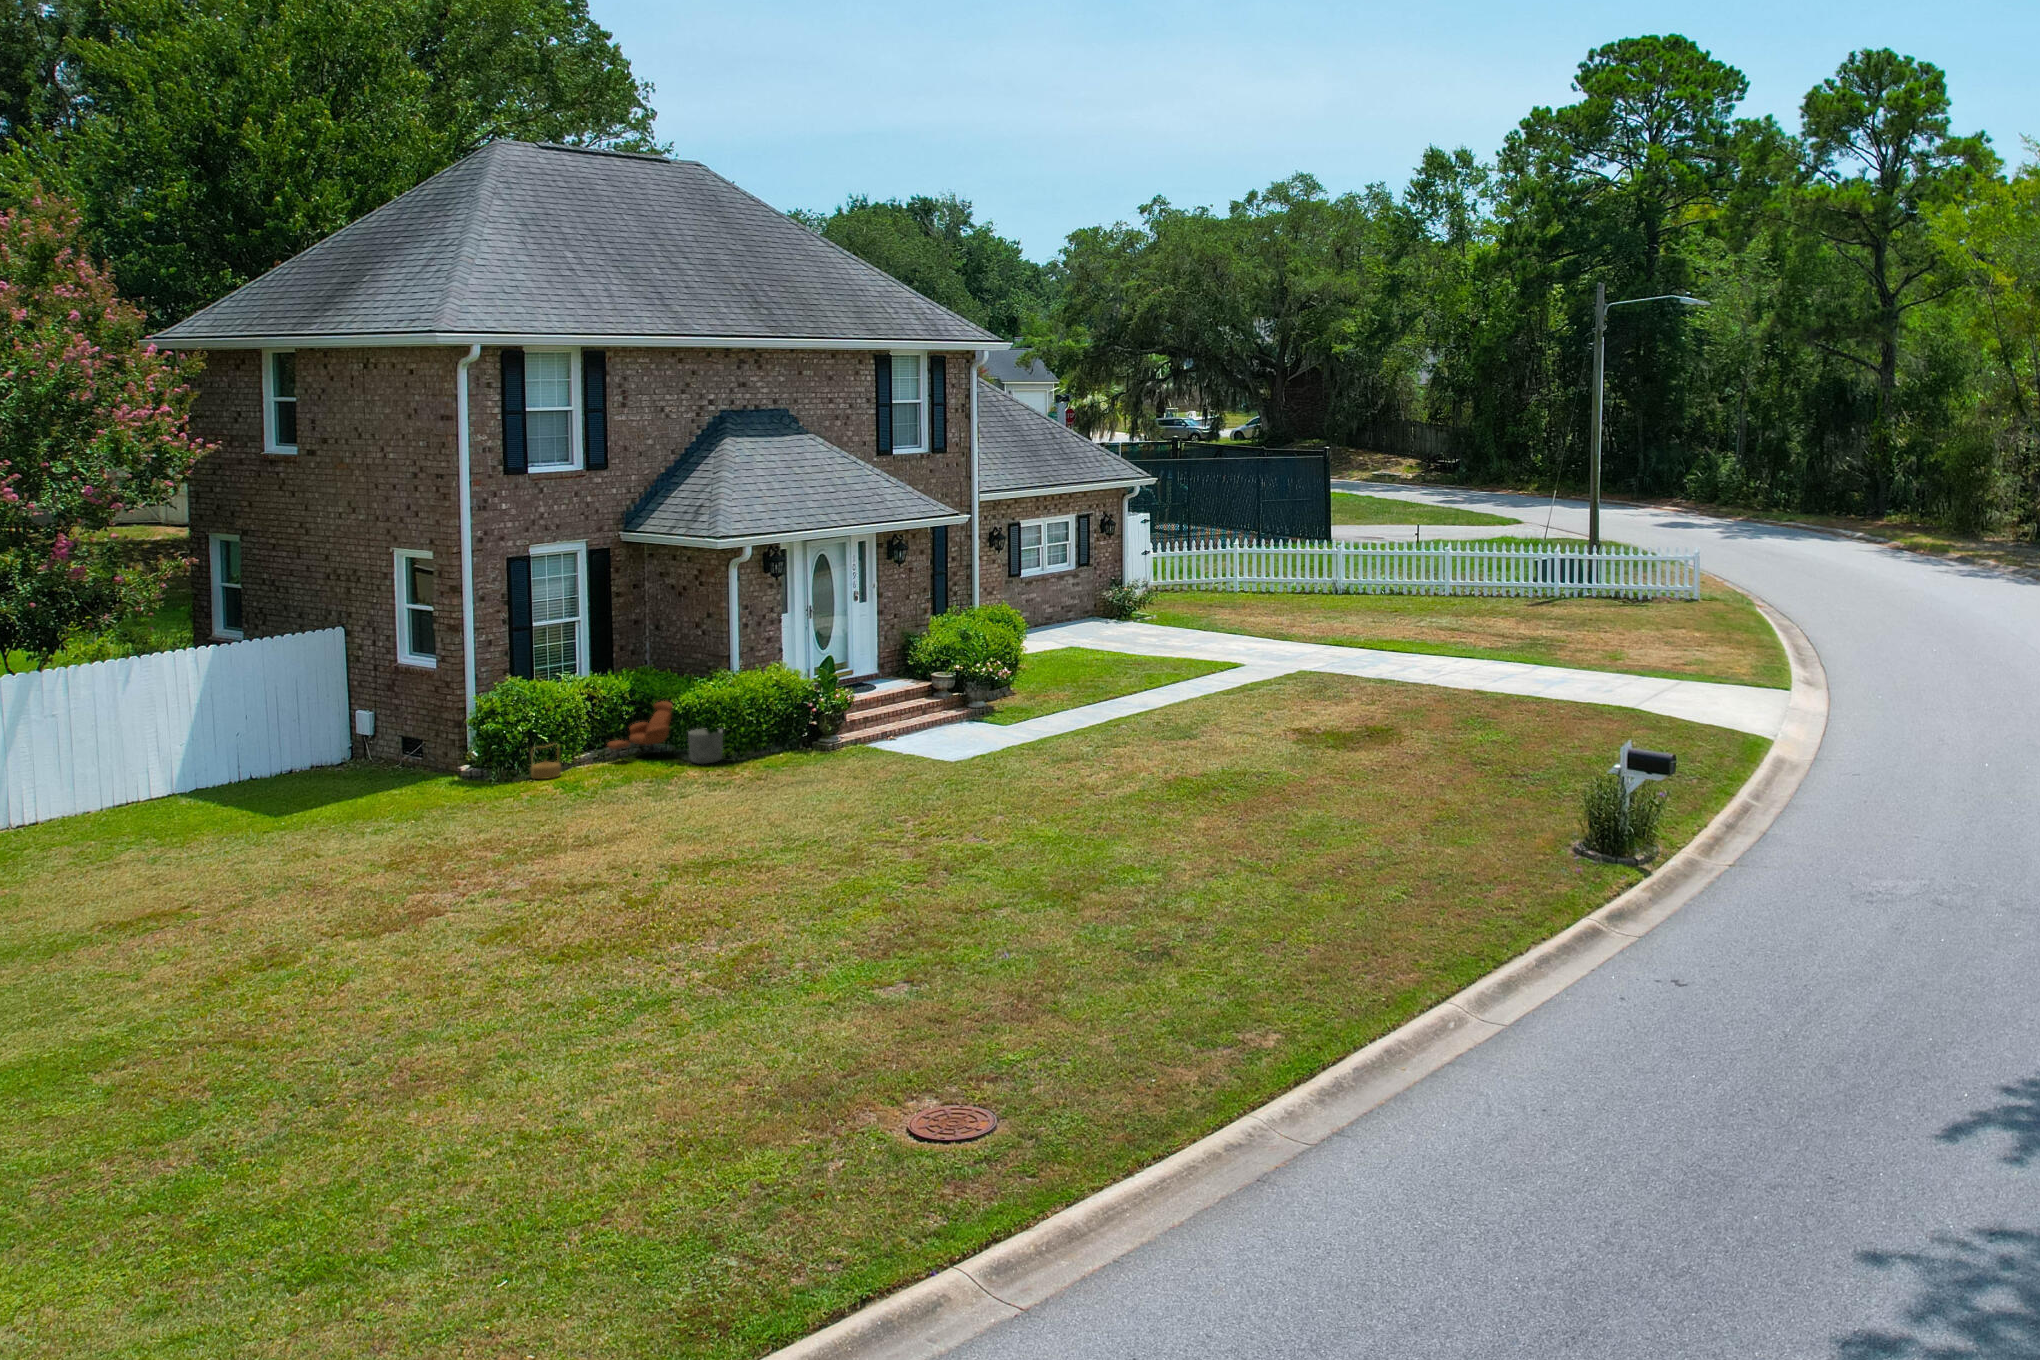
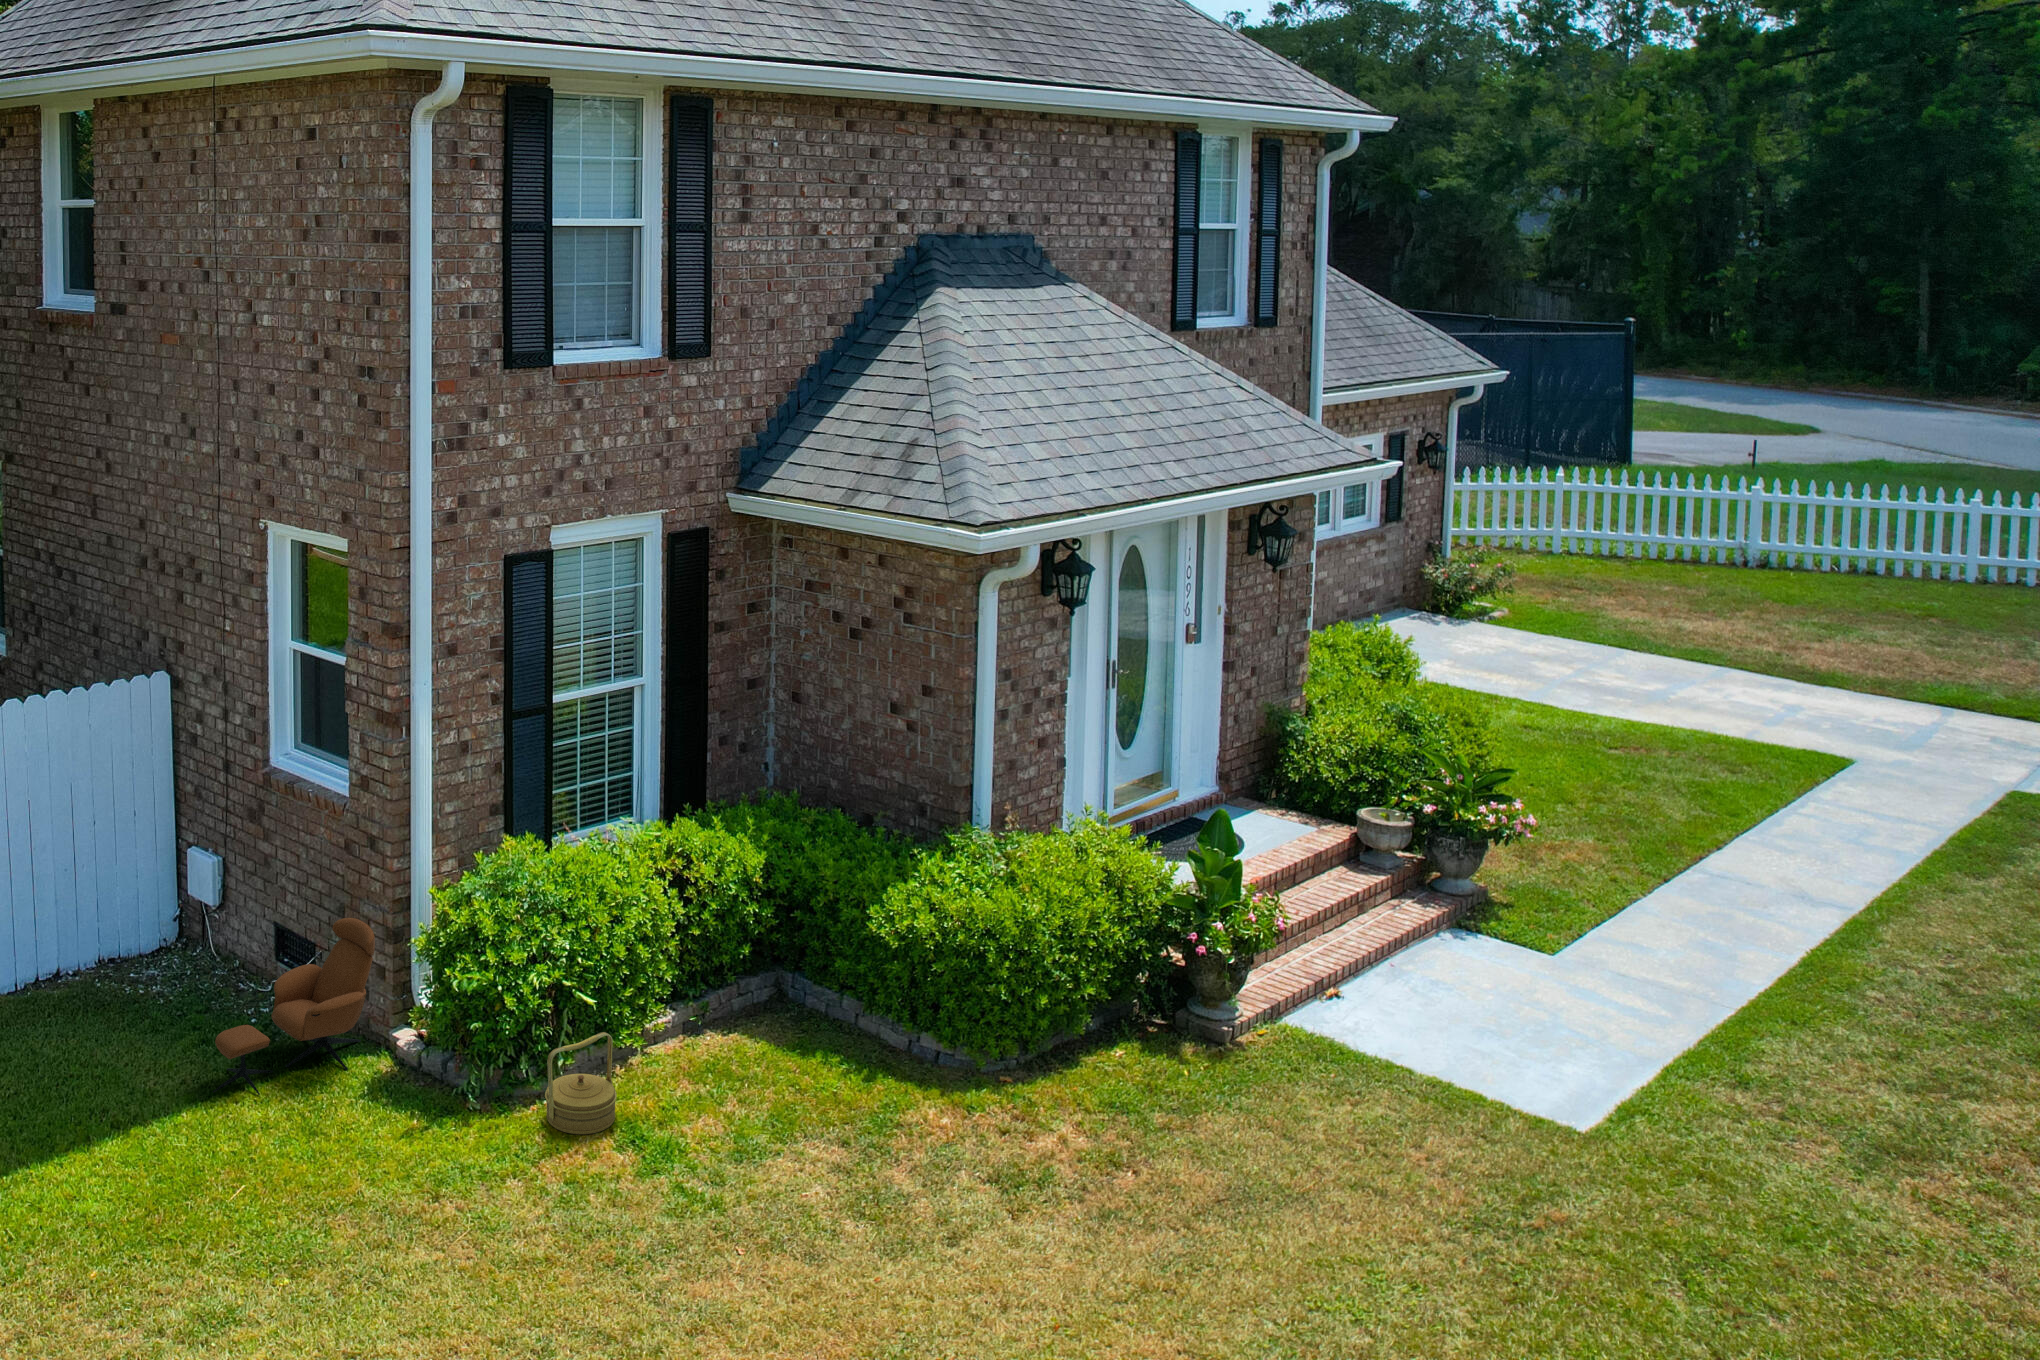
lounge chair: present [607,701,673,761] -> present [213,918,375,1095]
planter: present [688,729,723,764] -> none [917,1012,1005,1122]

